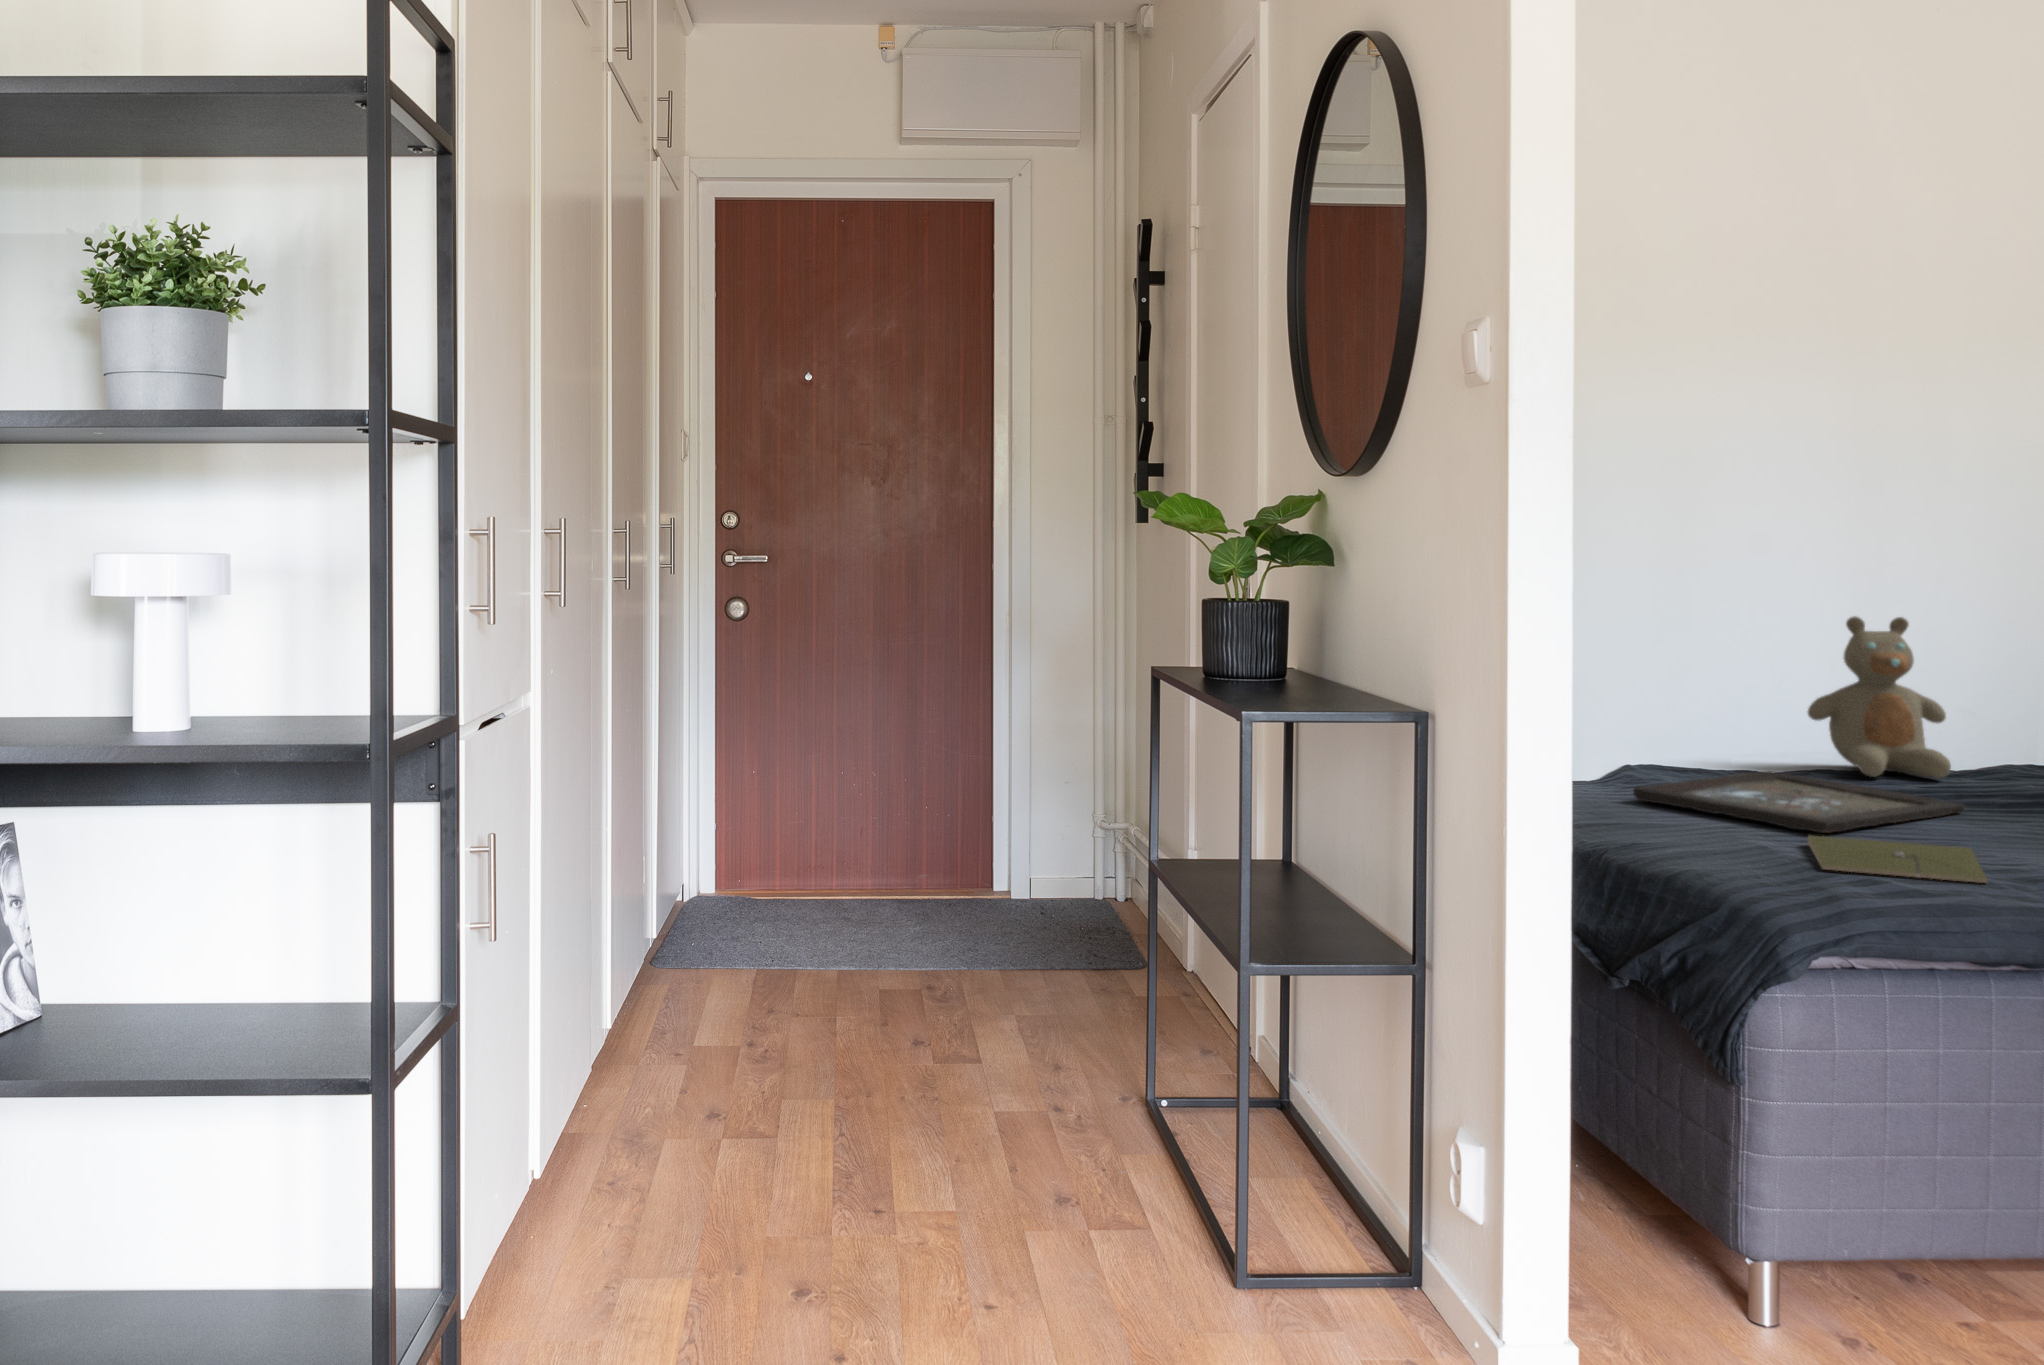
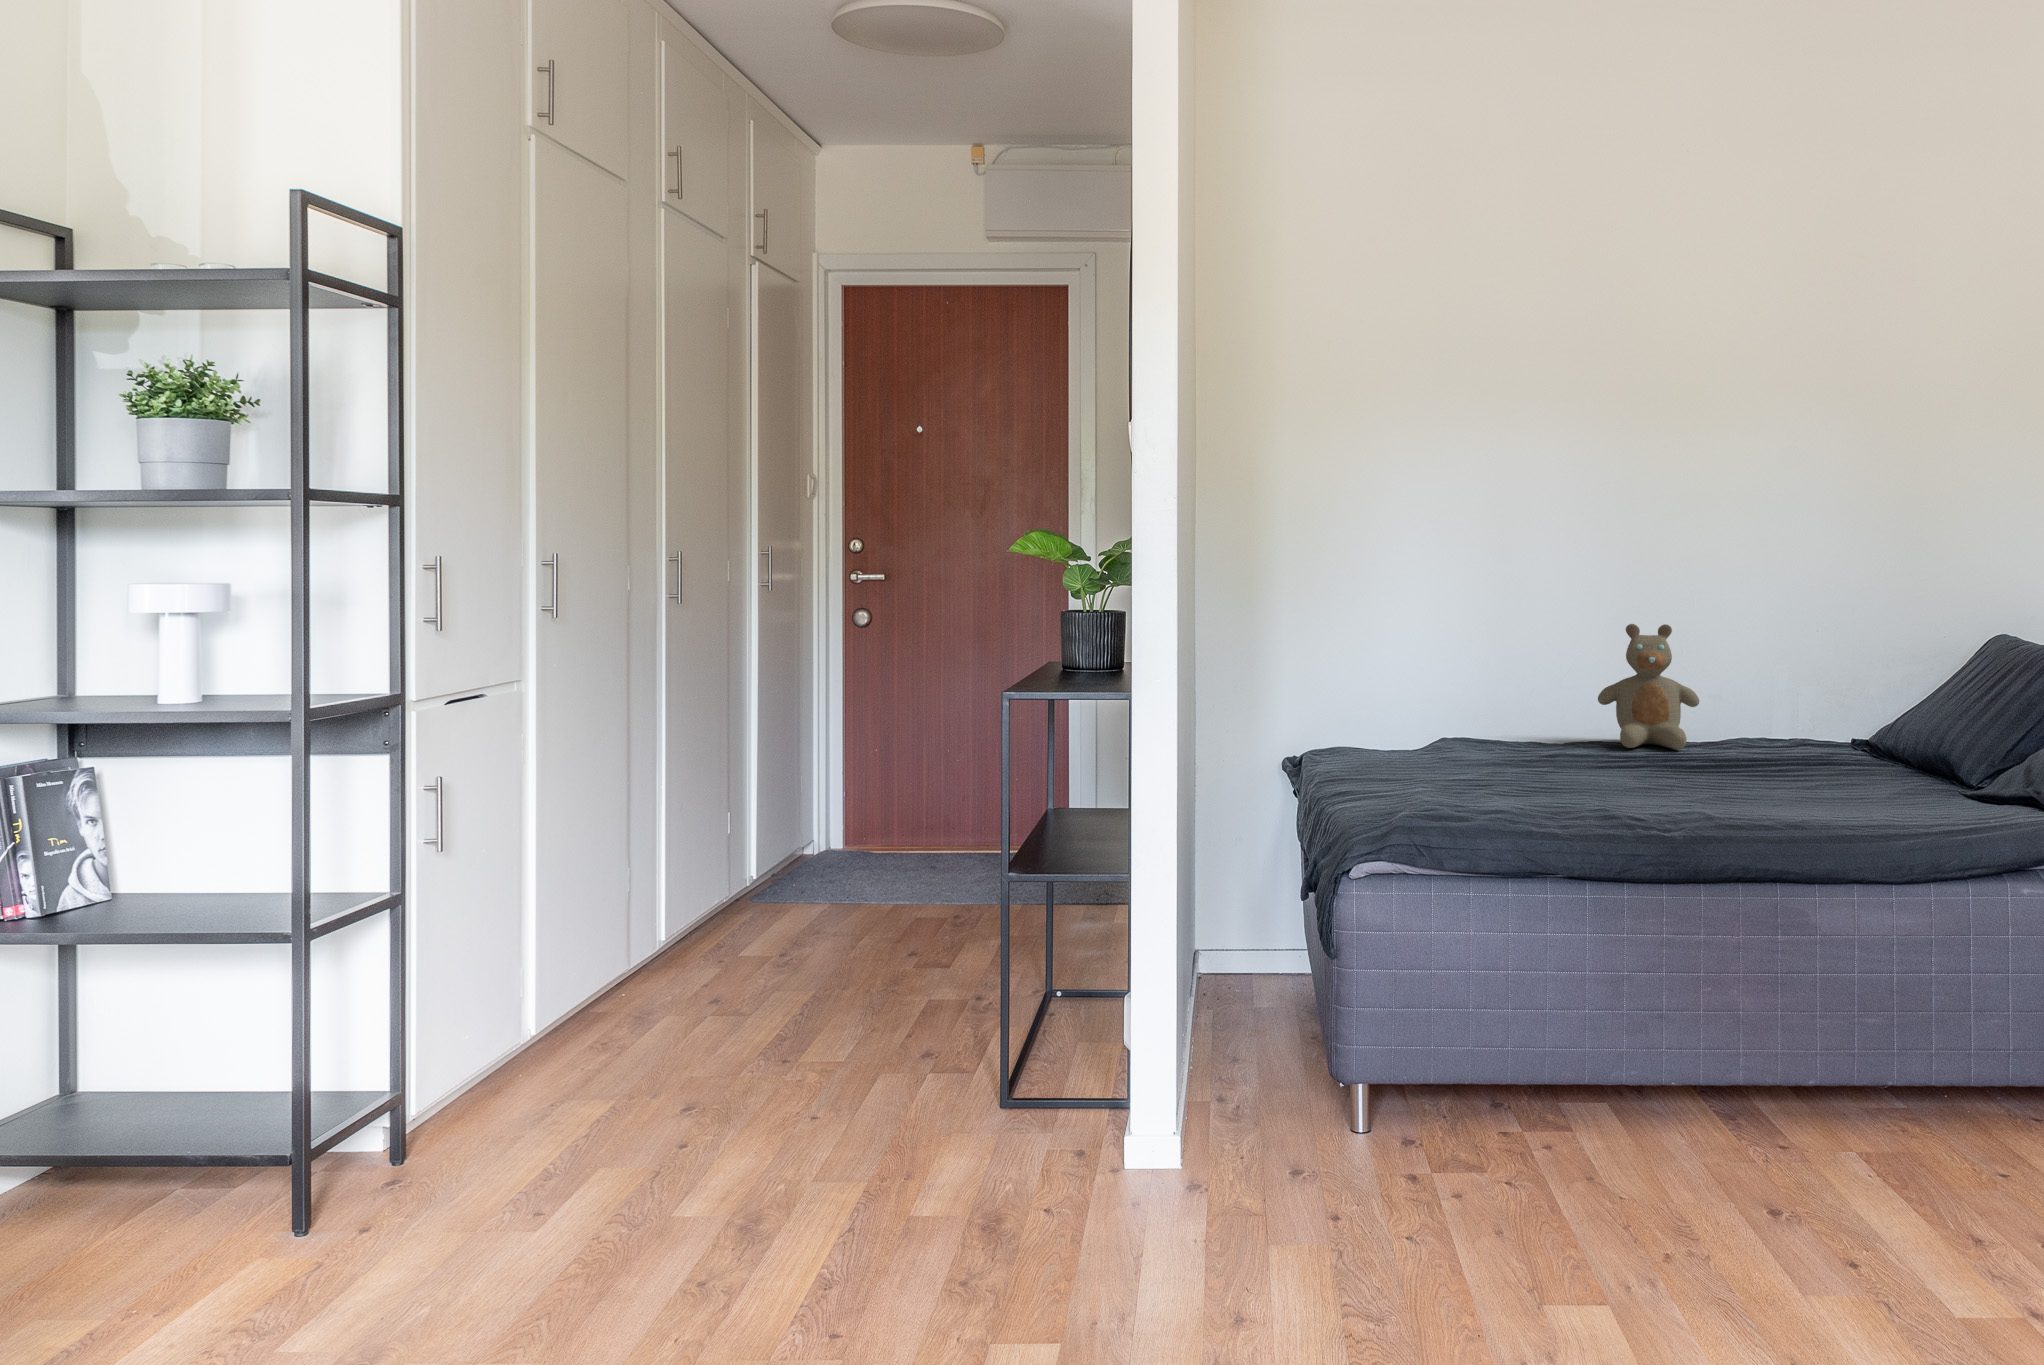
tray: present [1633,771,1965,833] -> none [1411,743,1644,786]
notebook: present [1808,835,1987,883] -> none [1451,787,1581,818]

